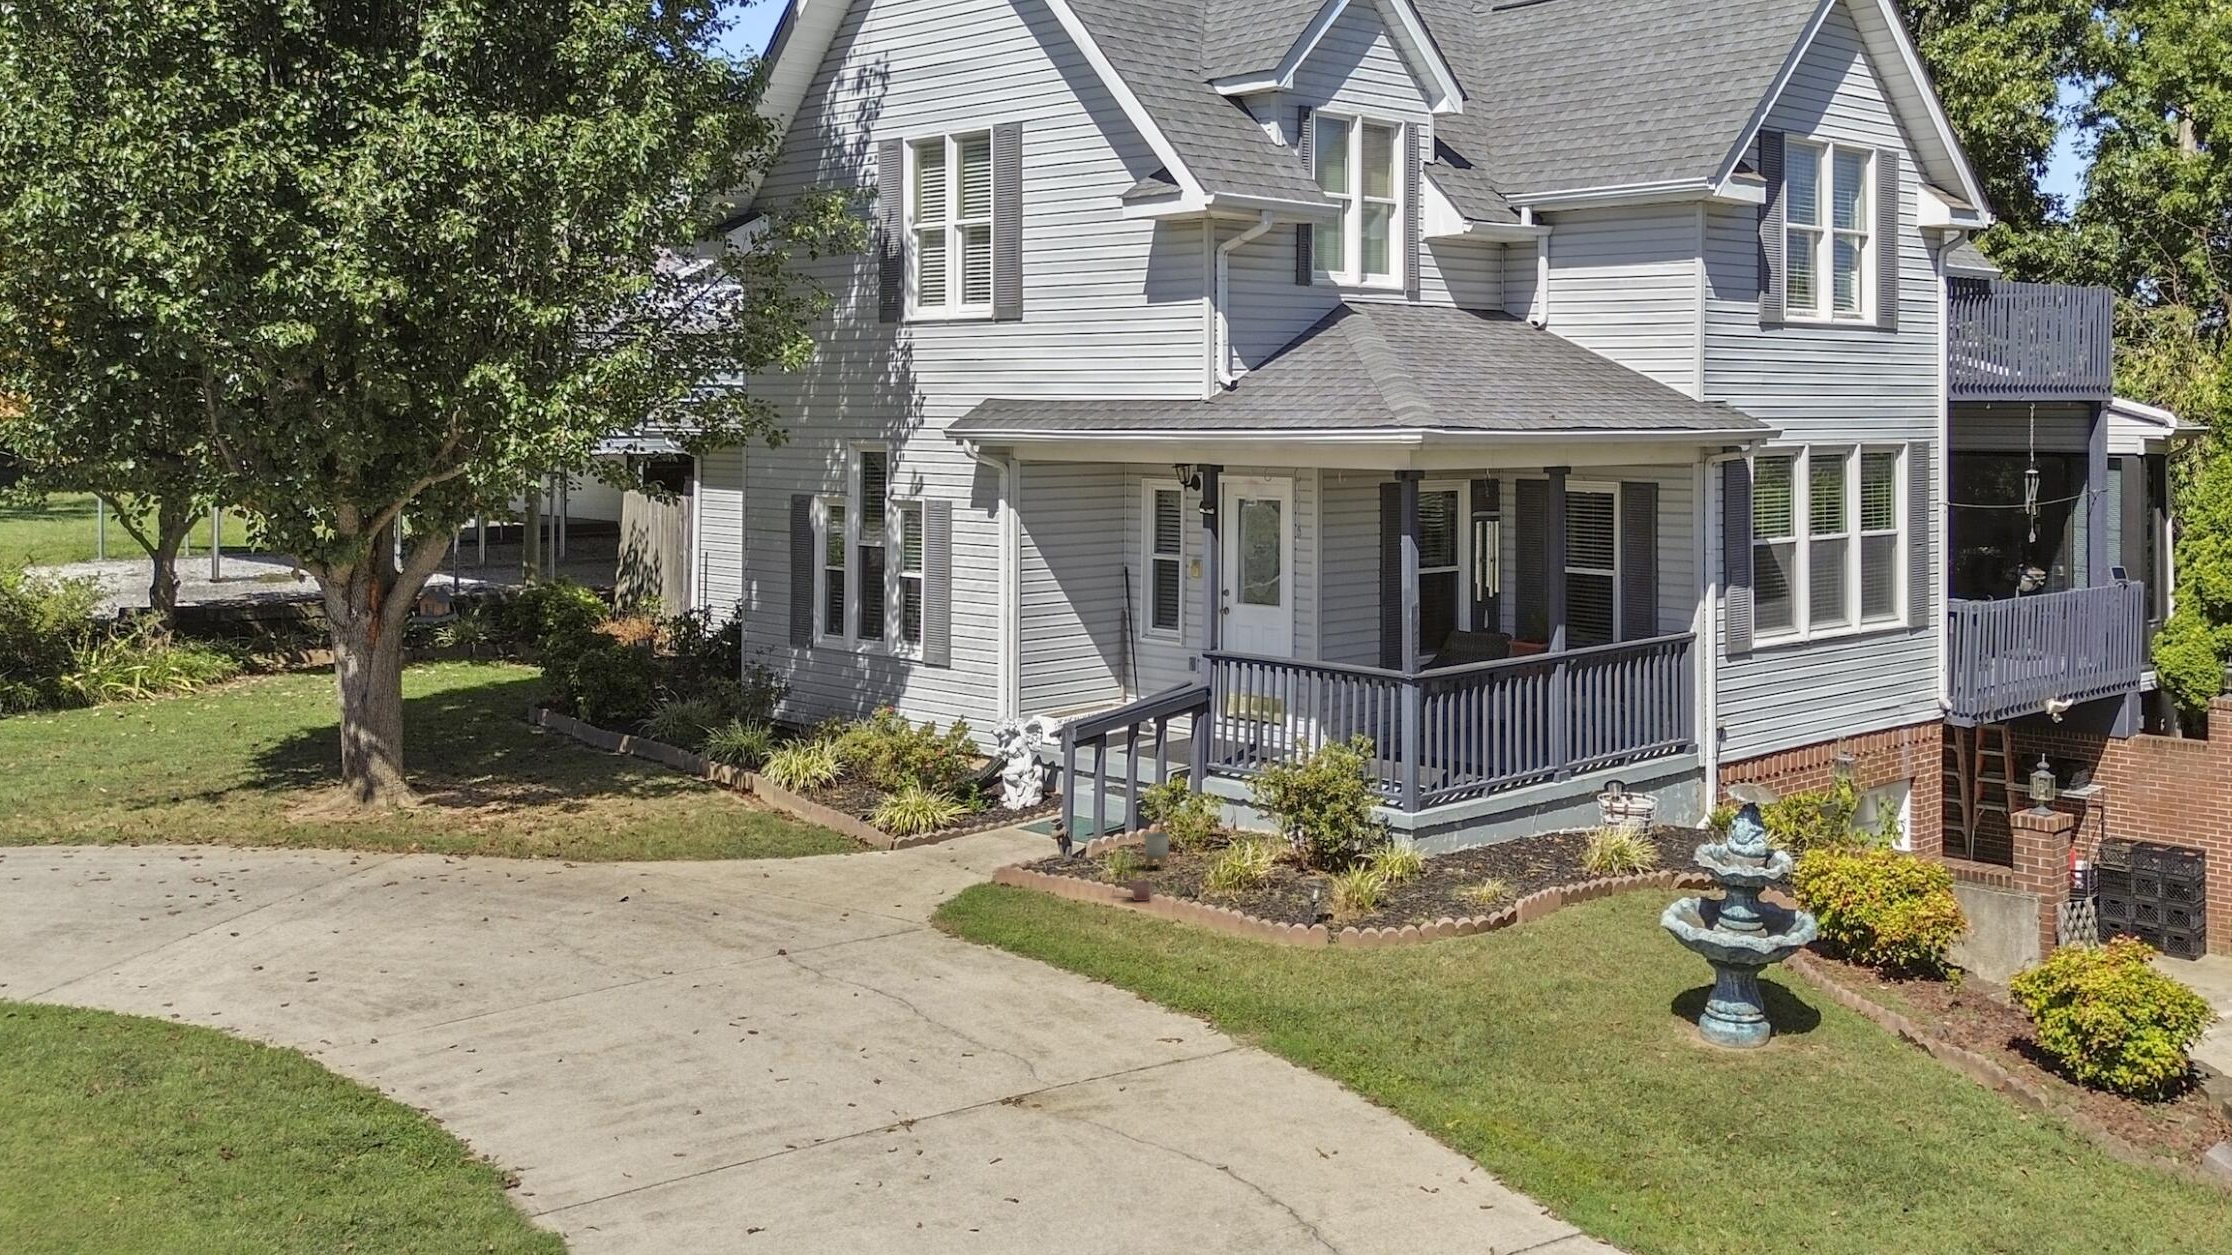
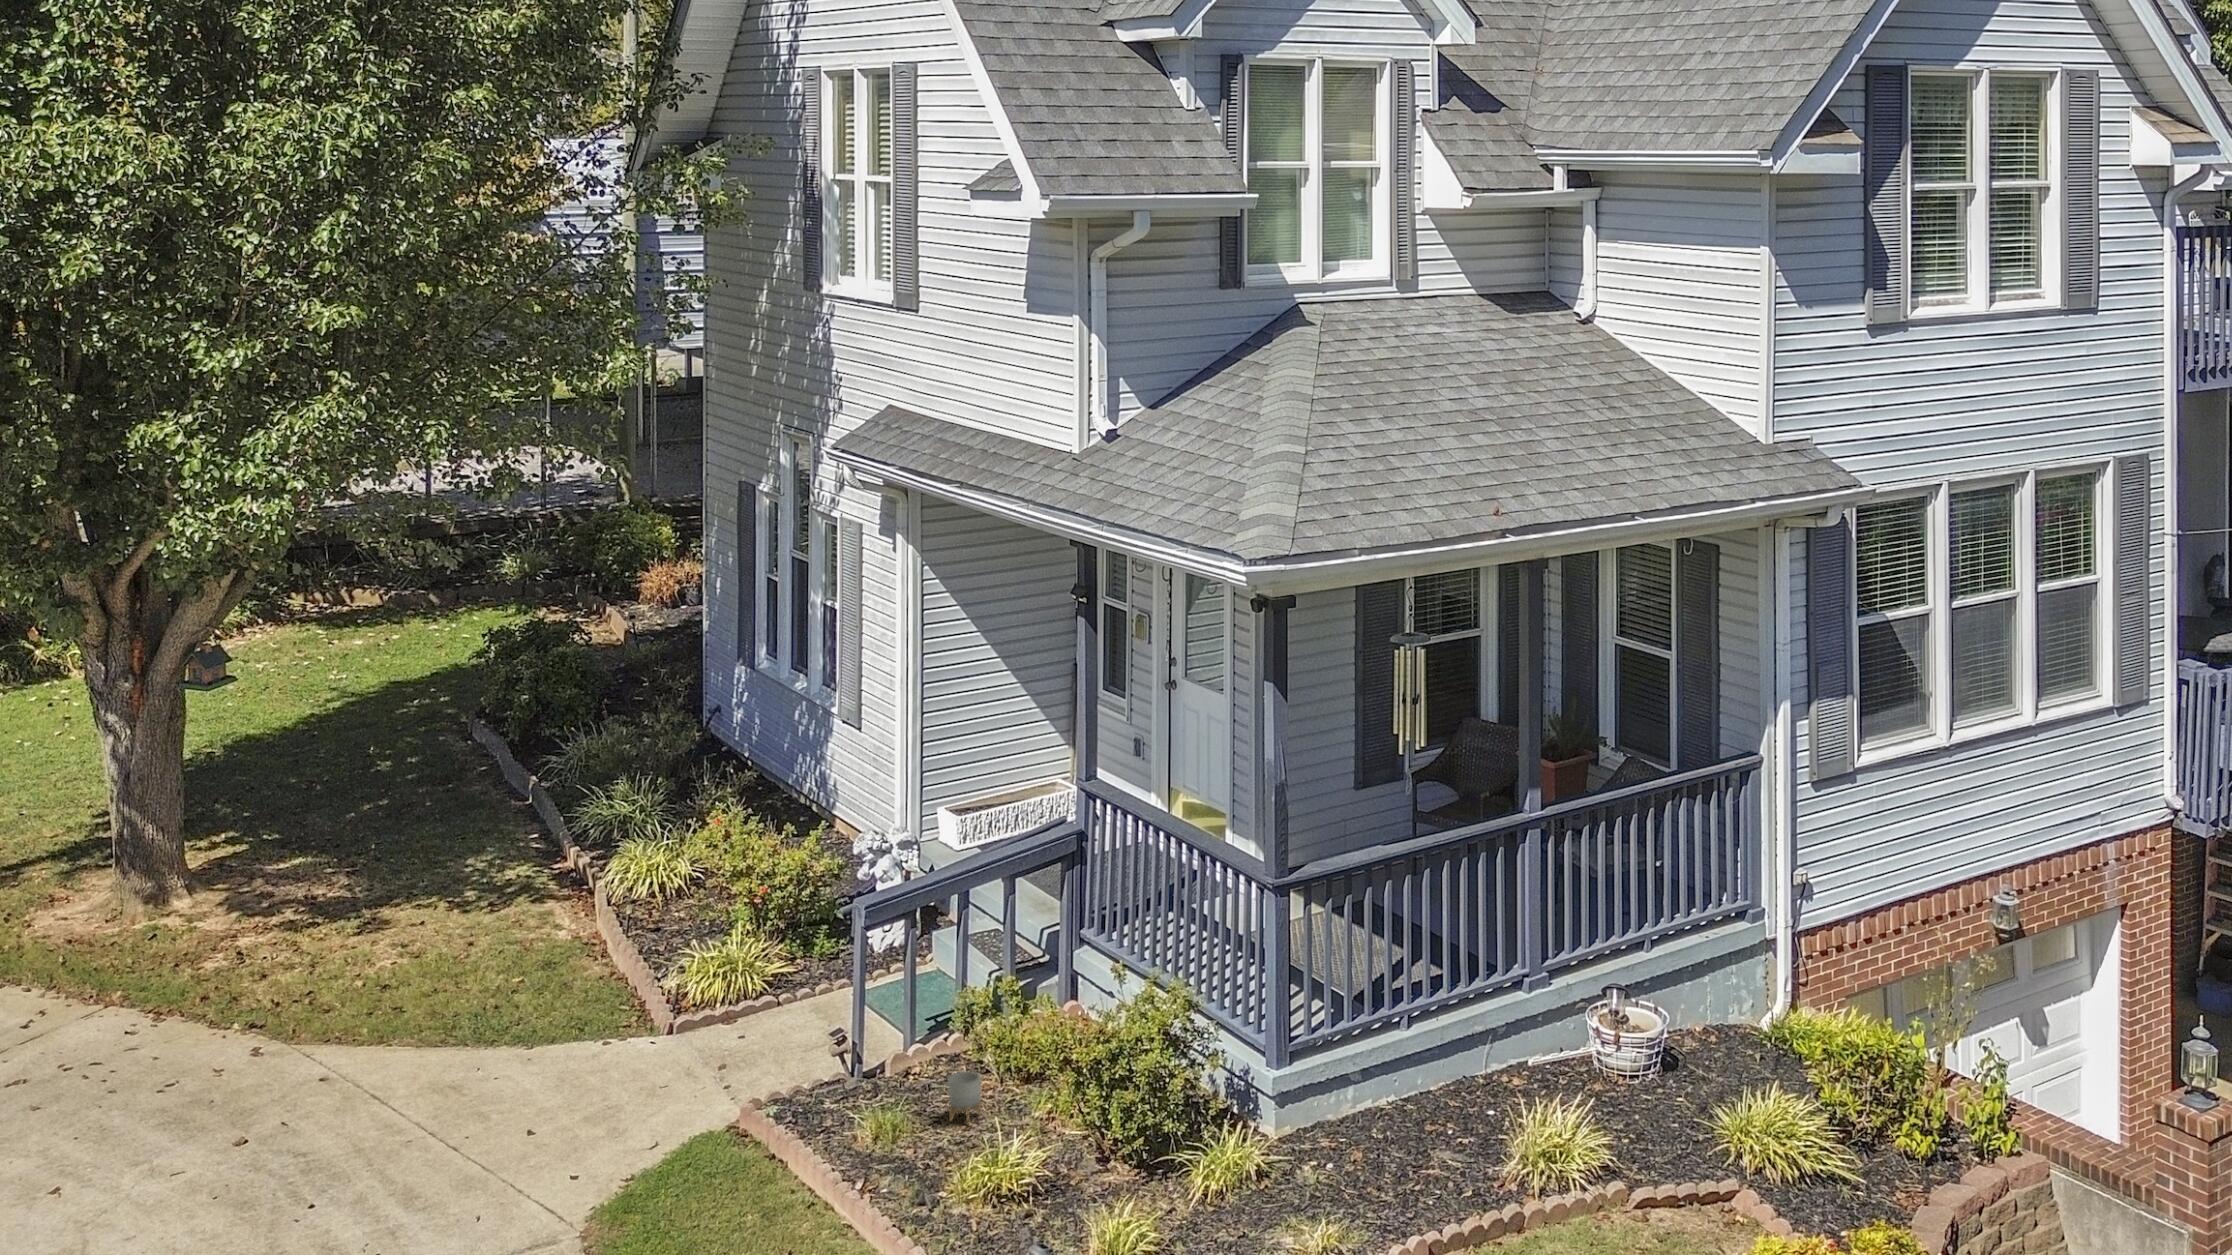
watering can: present [1124,874,1152,901] -> none [880,1155,913,1198]

